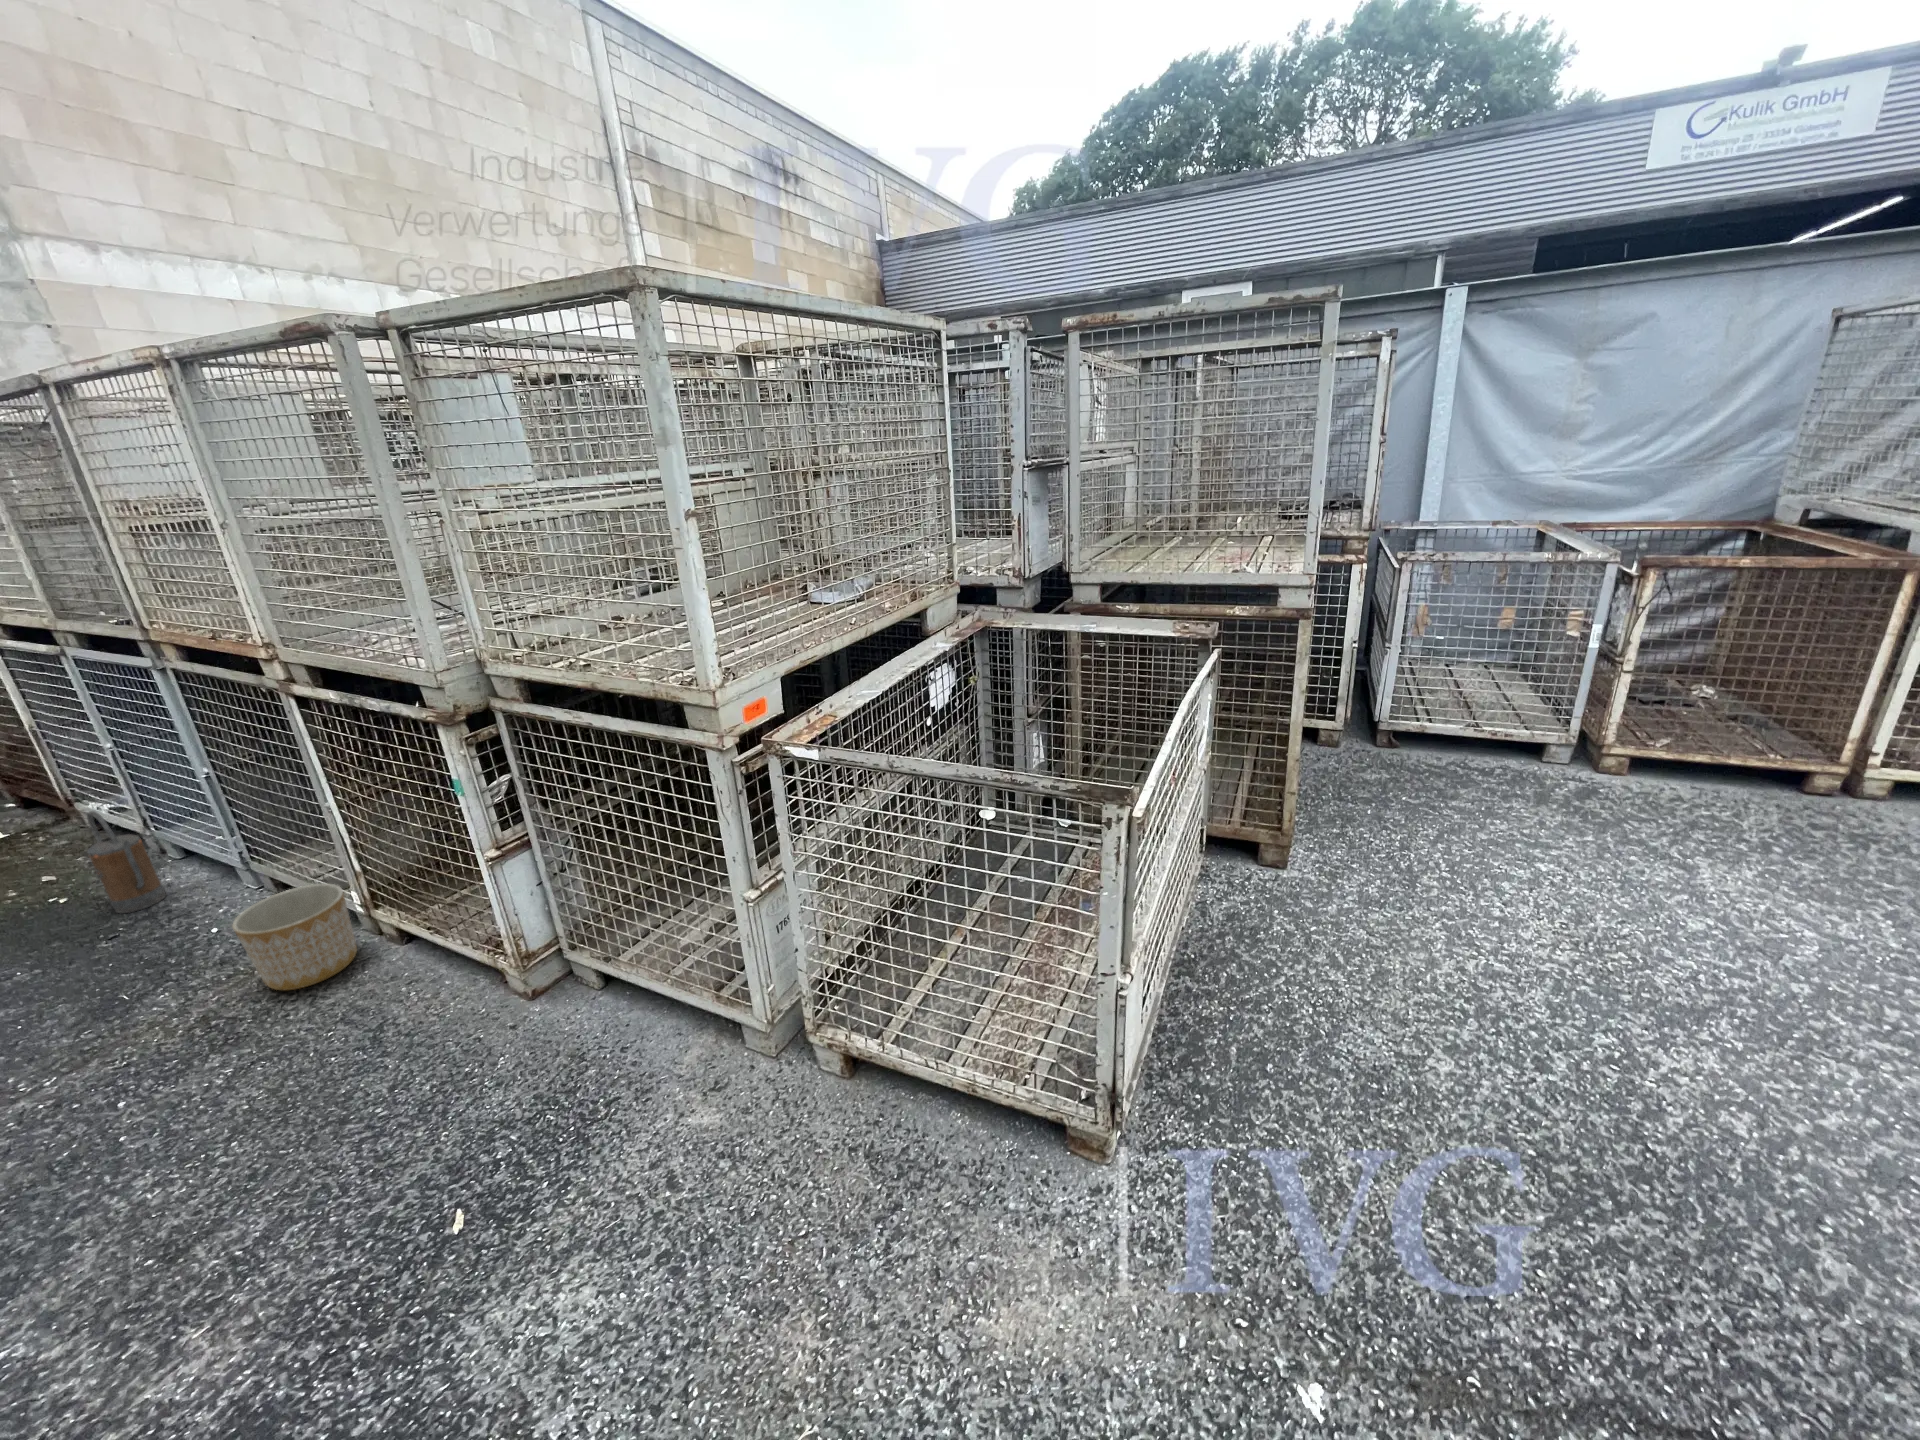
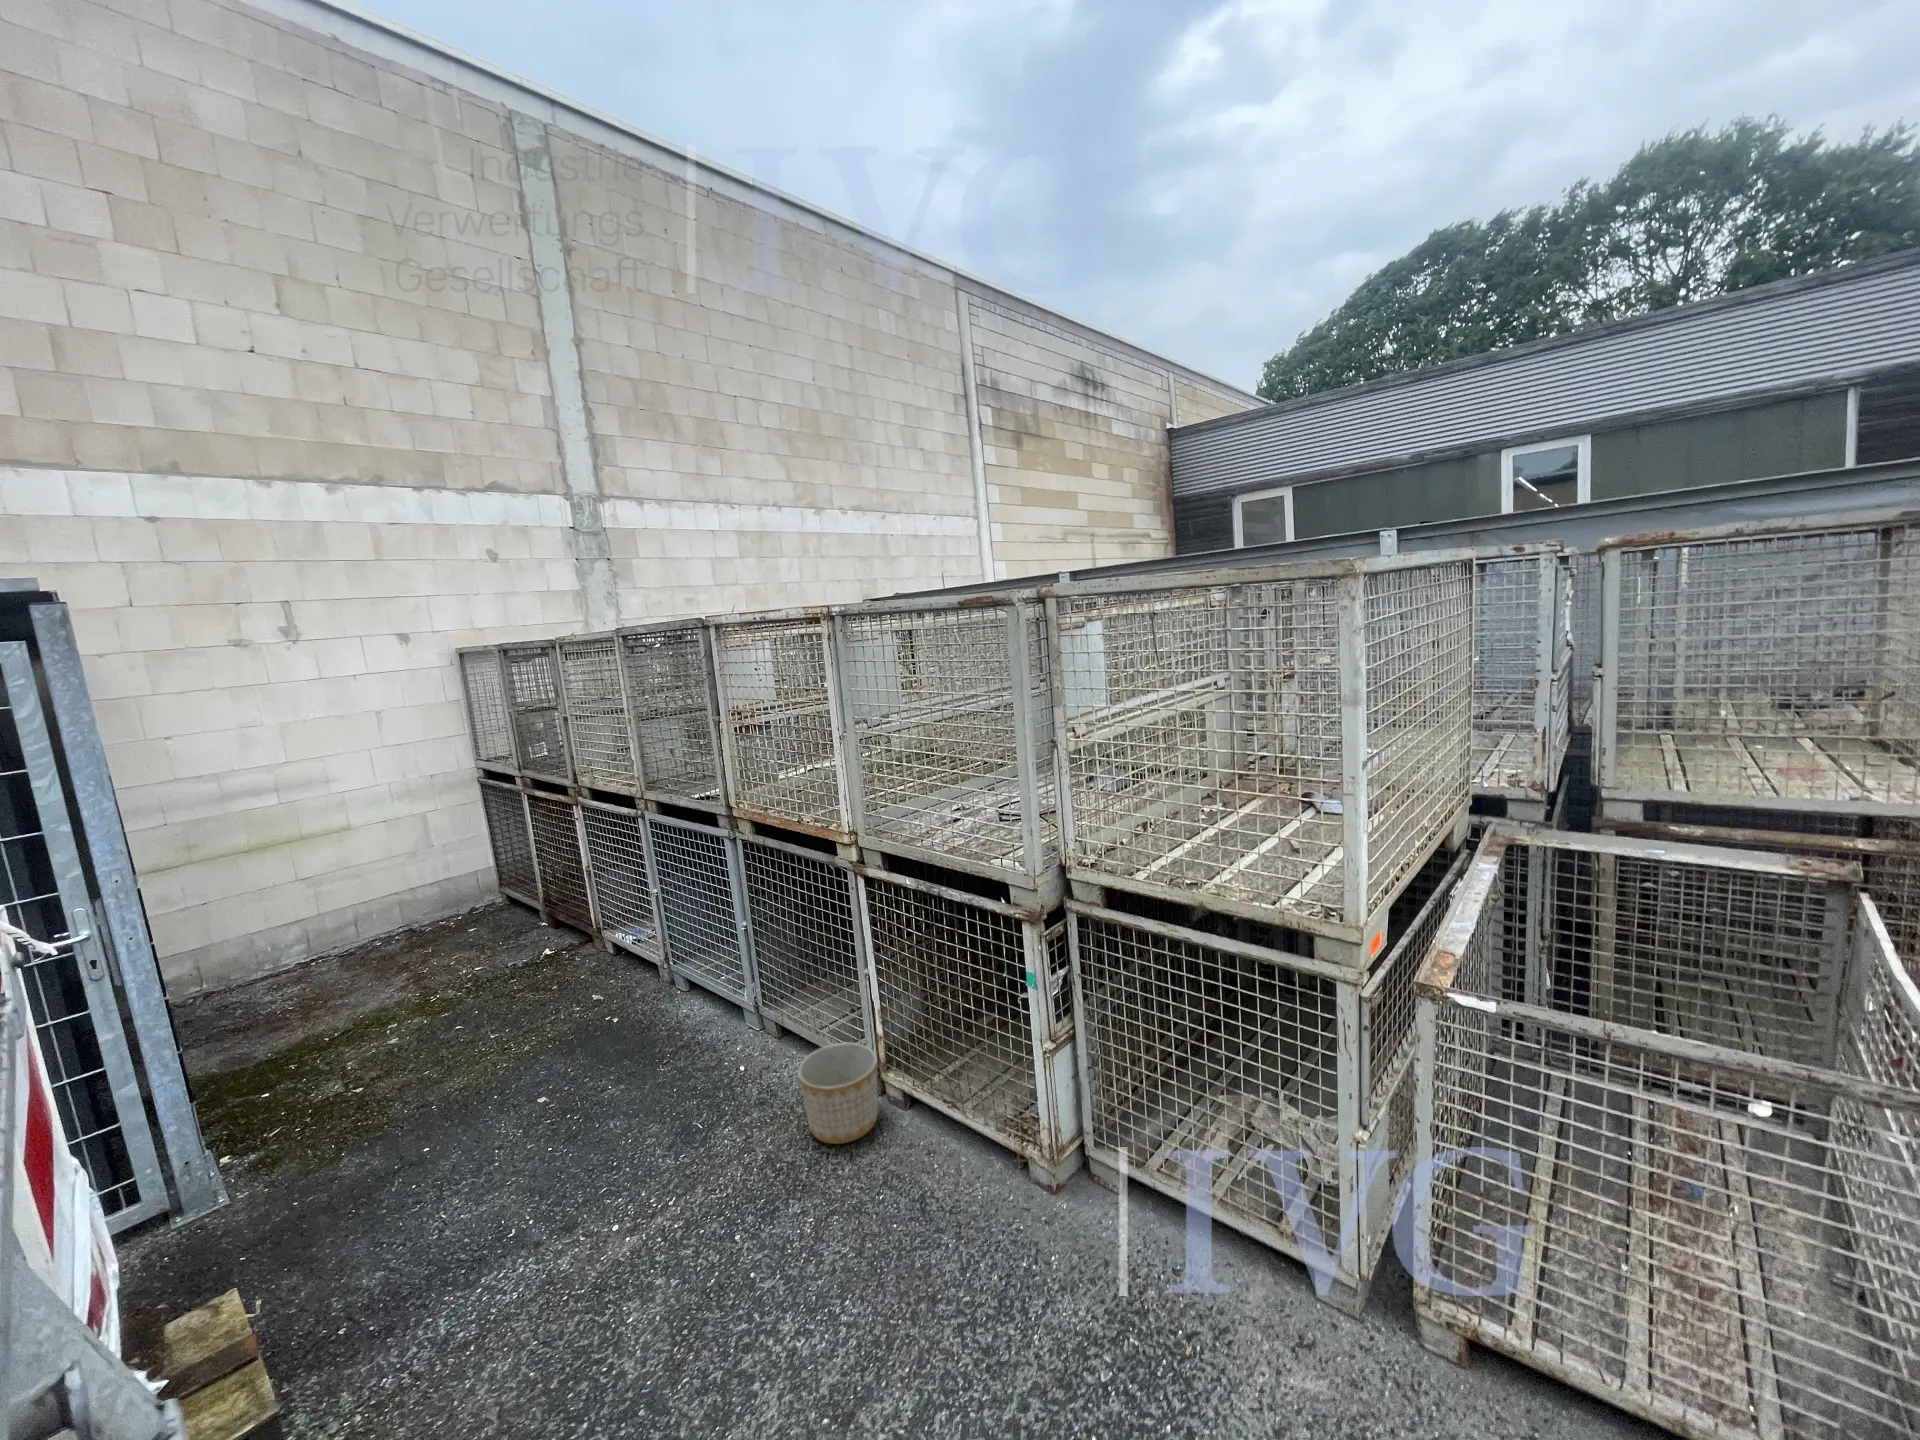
watering can: present [87,811,166,913] -> none [649,949,693,1040]

